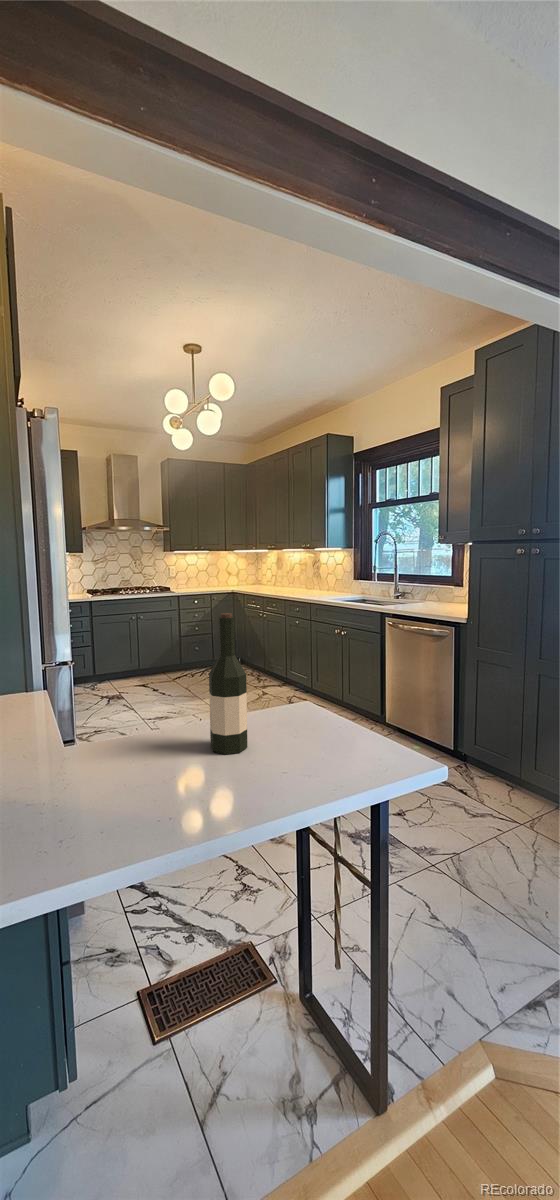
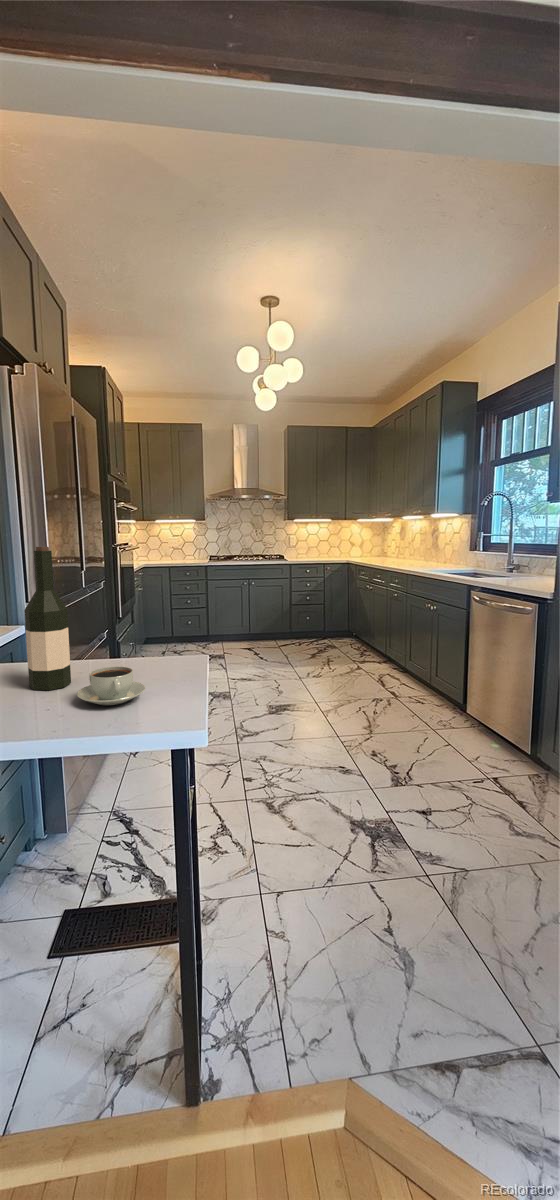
coffee cup: none [283,720,342,758] -> present [77,666,145,705]

